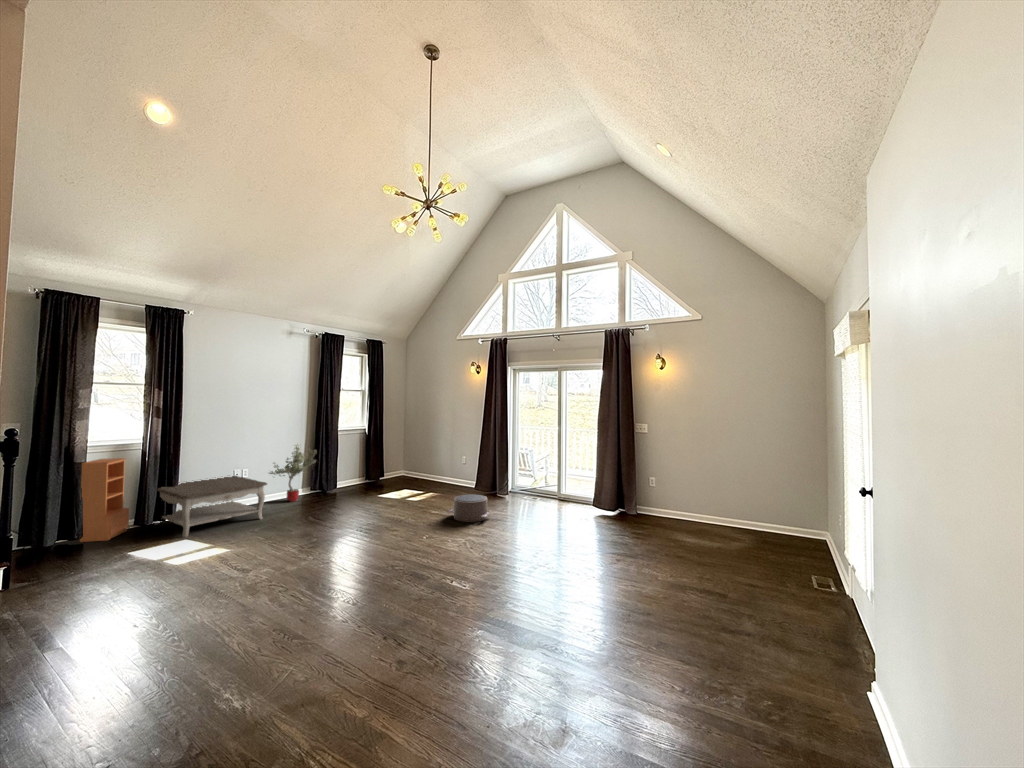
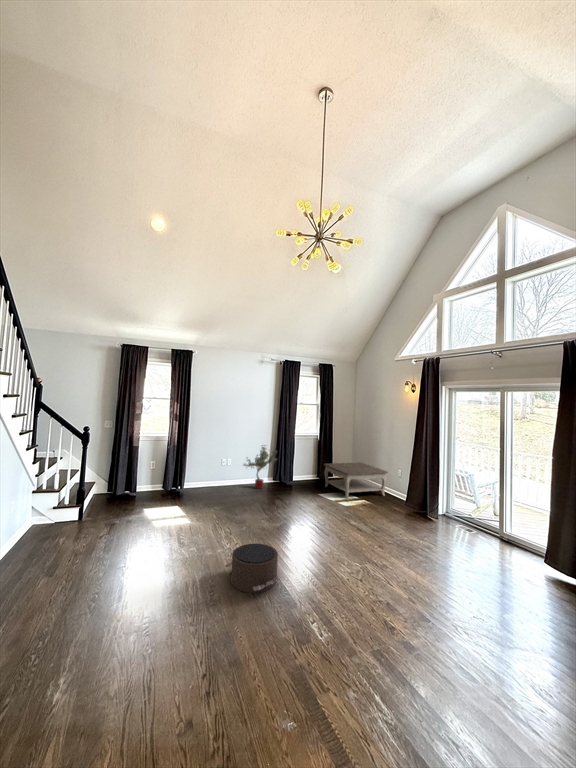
bookcase: present [80,458,129,542] -> none [132,445,159,499]
coffee table: present [156,475,267,537] -> present [324,463,388,499]
pouf: present [447,494,491,522] -> present [225,543,278,593]

